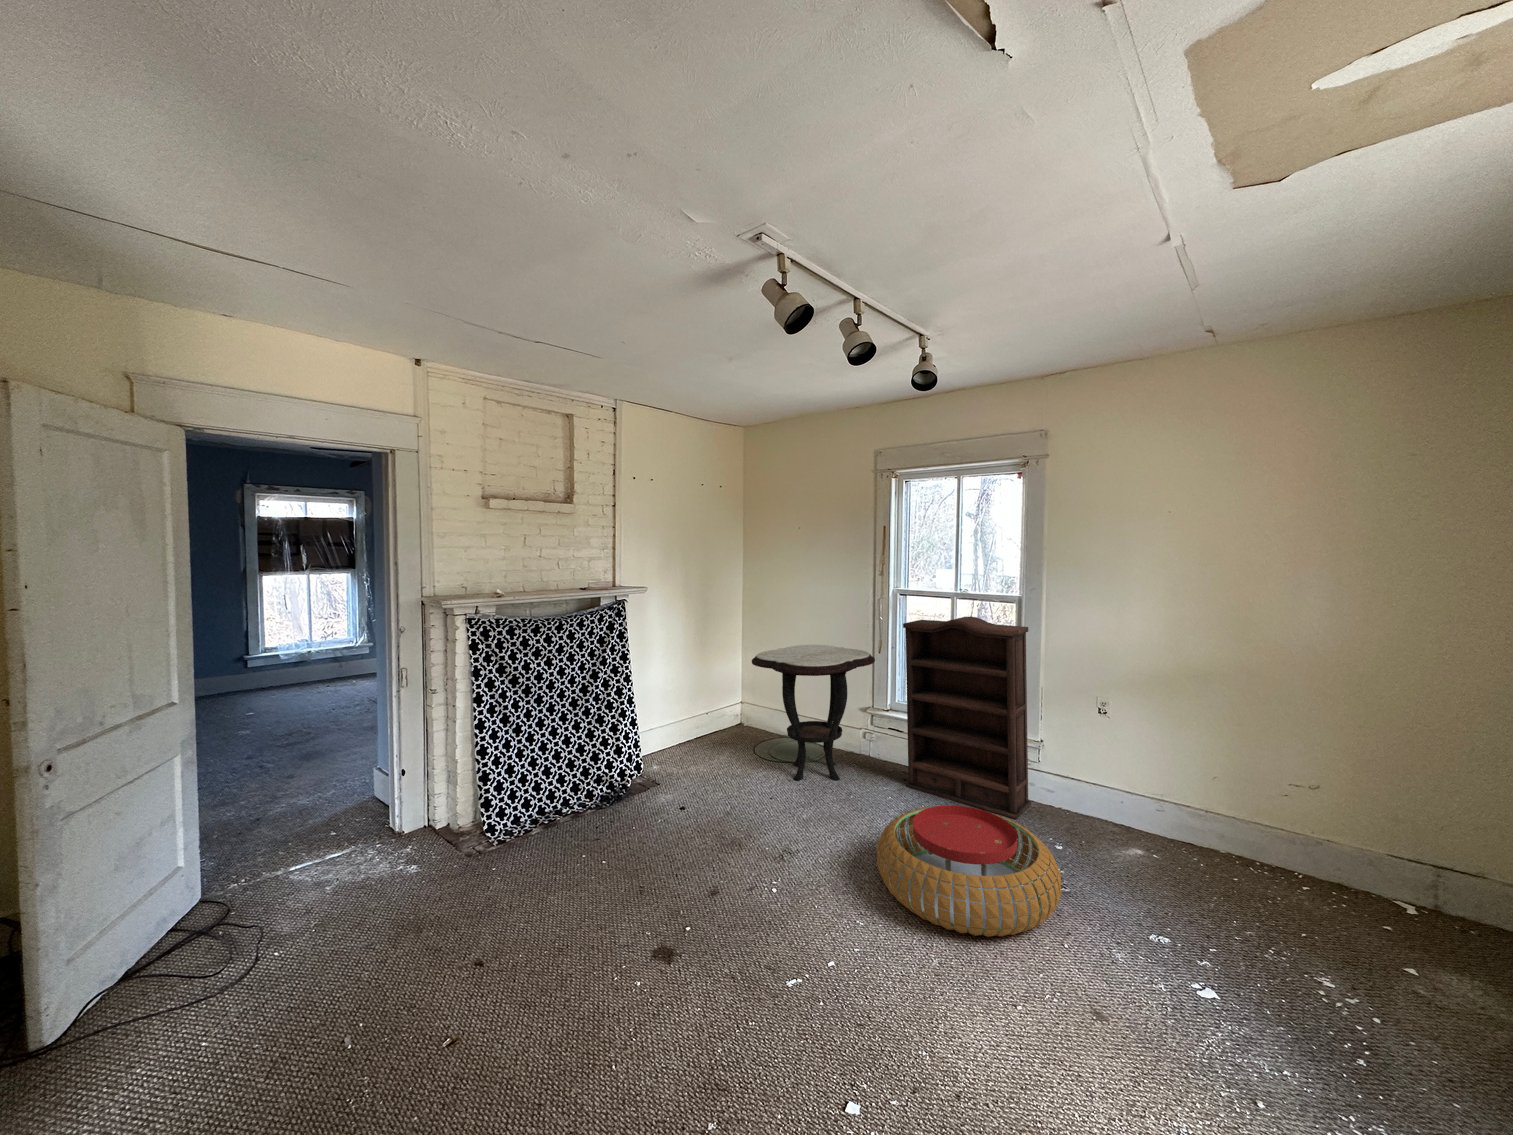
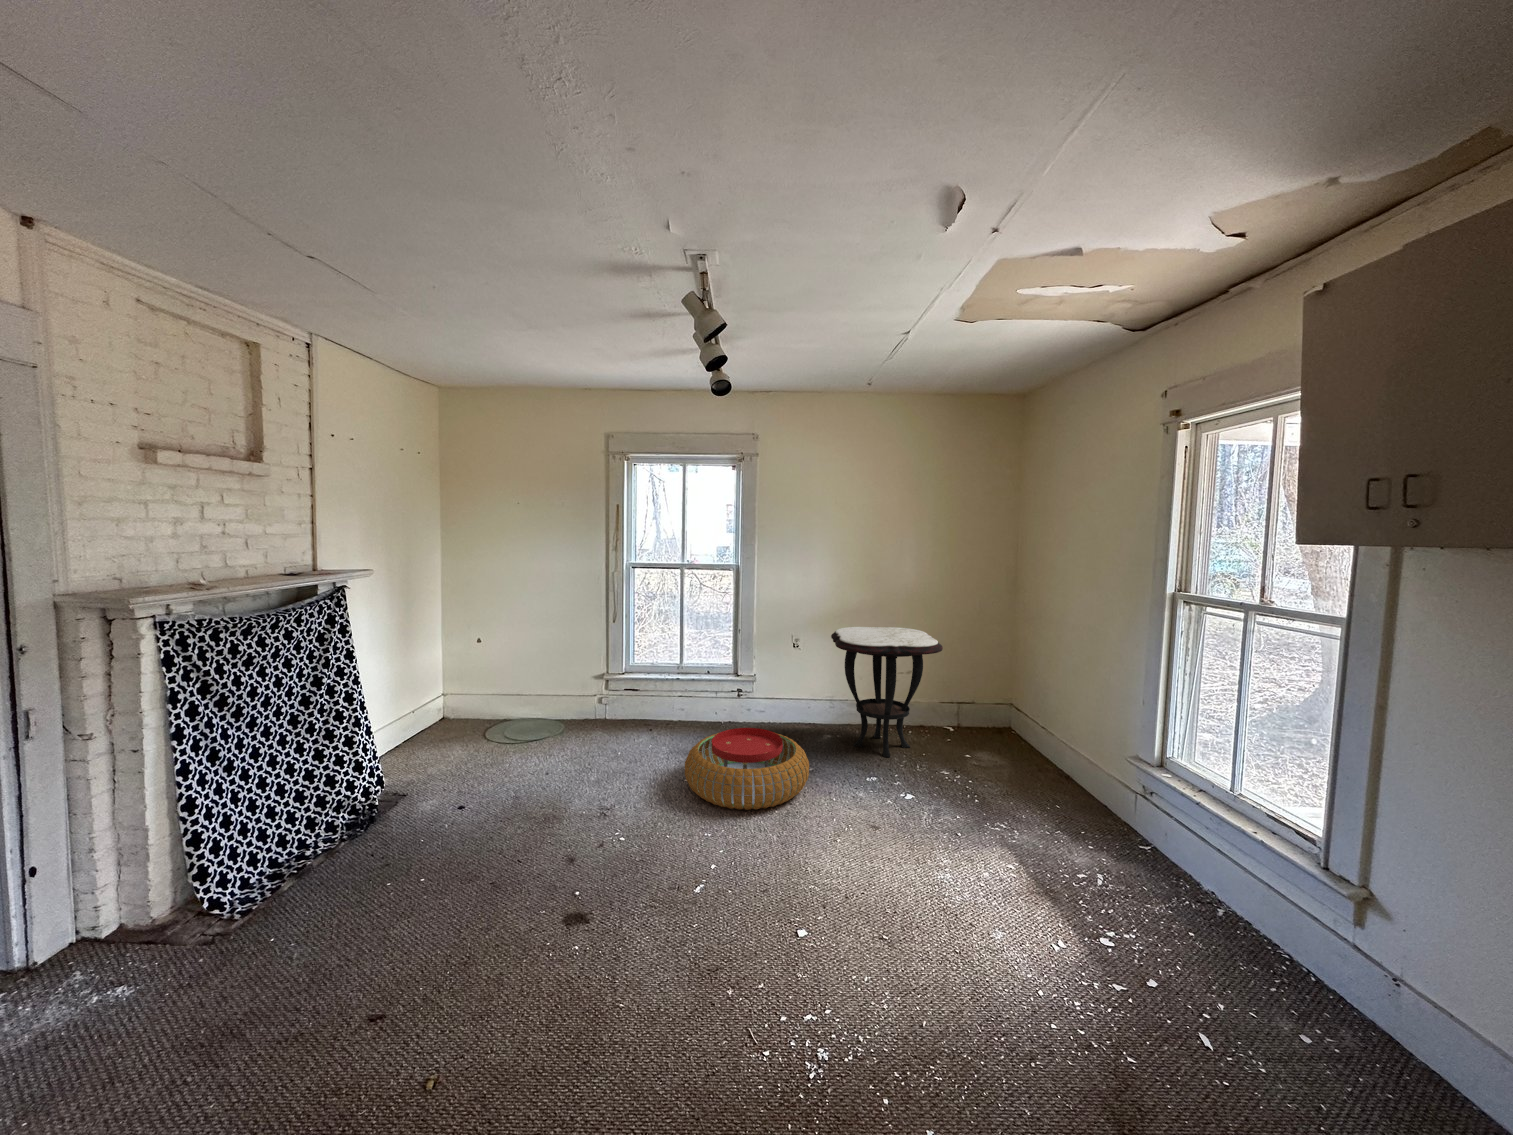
bookshelf: present [903,616,1031,819] -> none [655,589,746,735]
side table: present [752,645,875,781] -> present [831,627,943,758]

